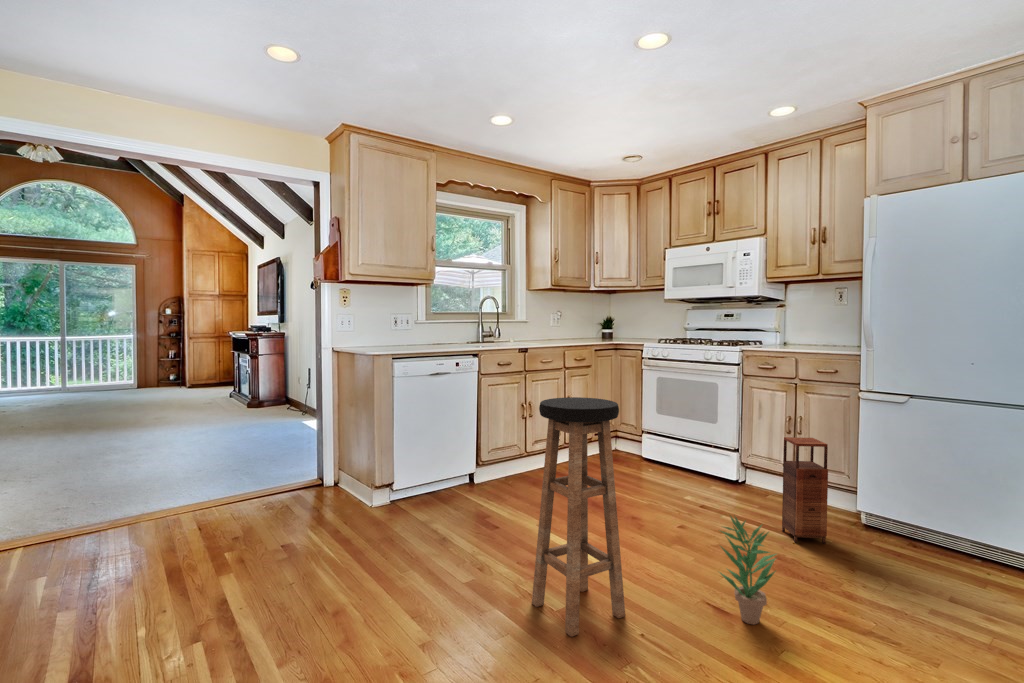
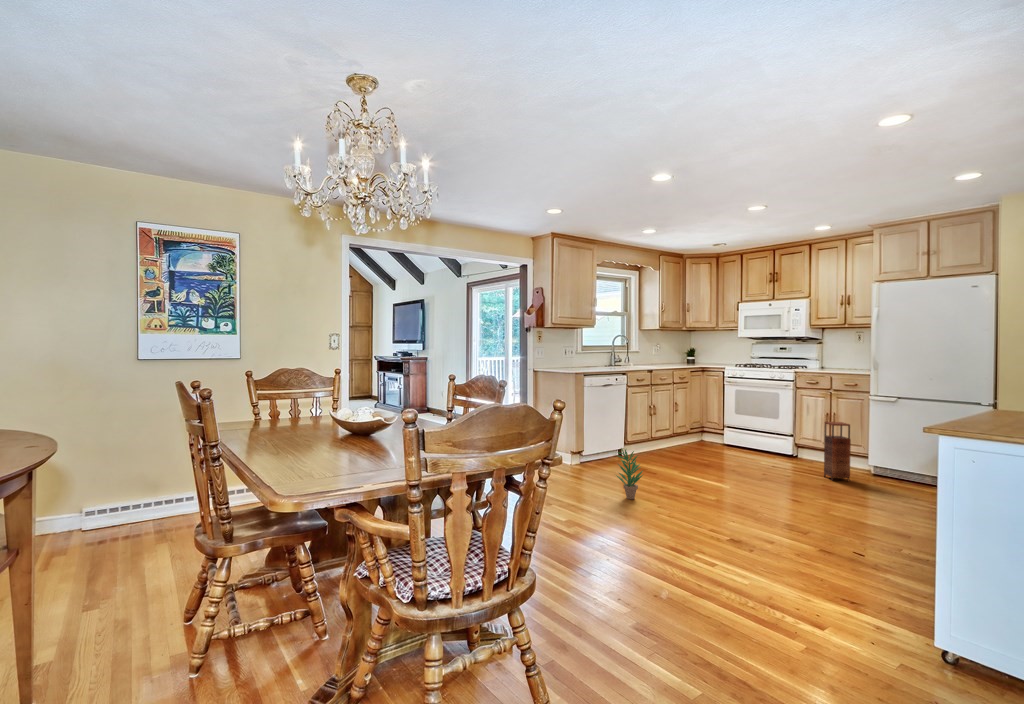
bar stool: present [532,397,625,637] -> none [699,394,749,505]
potted plant: present [720,517,776,624] -> present [616,448,643,499]

